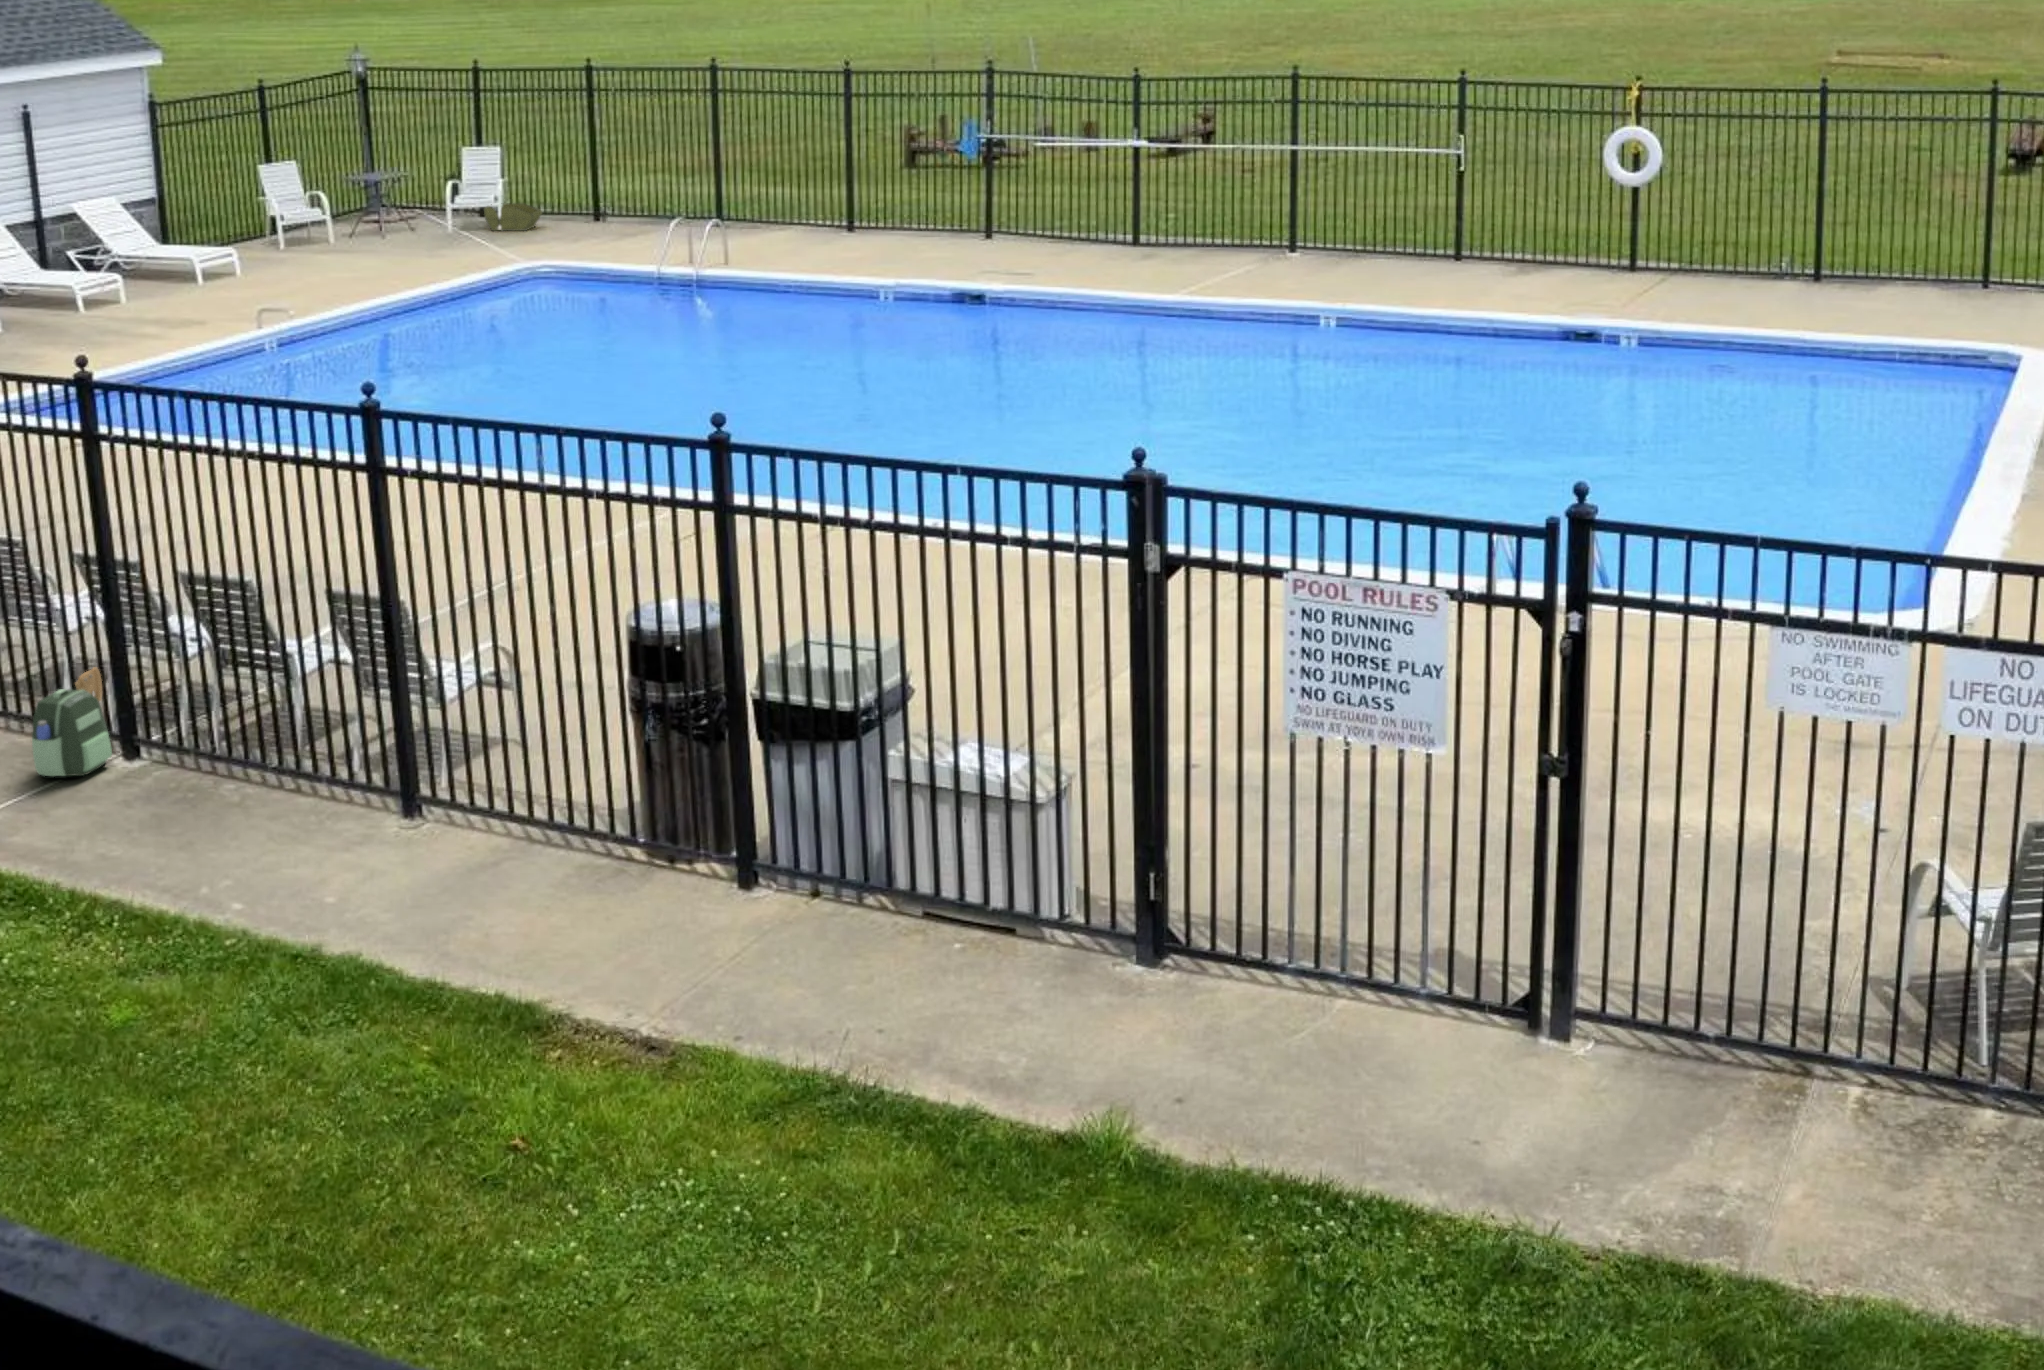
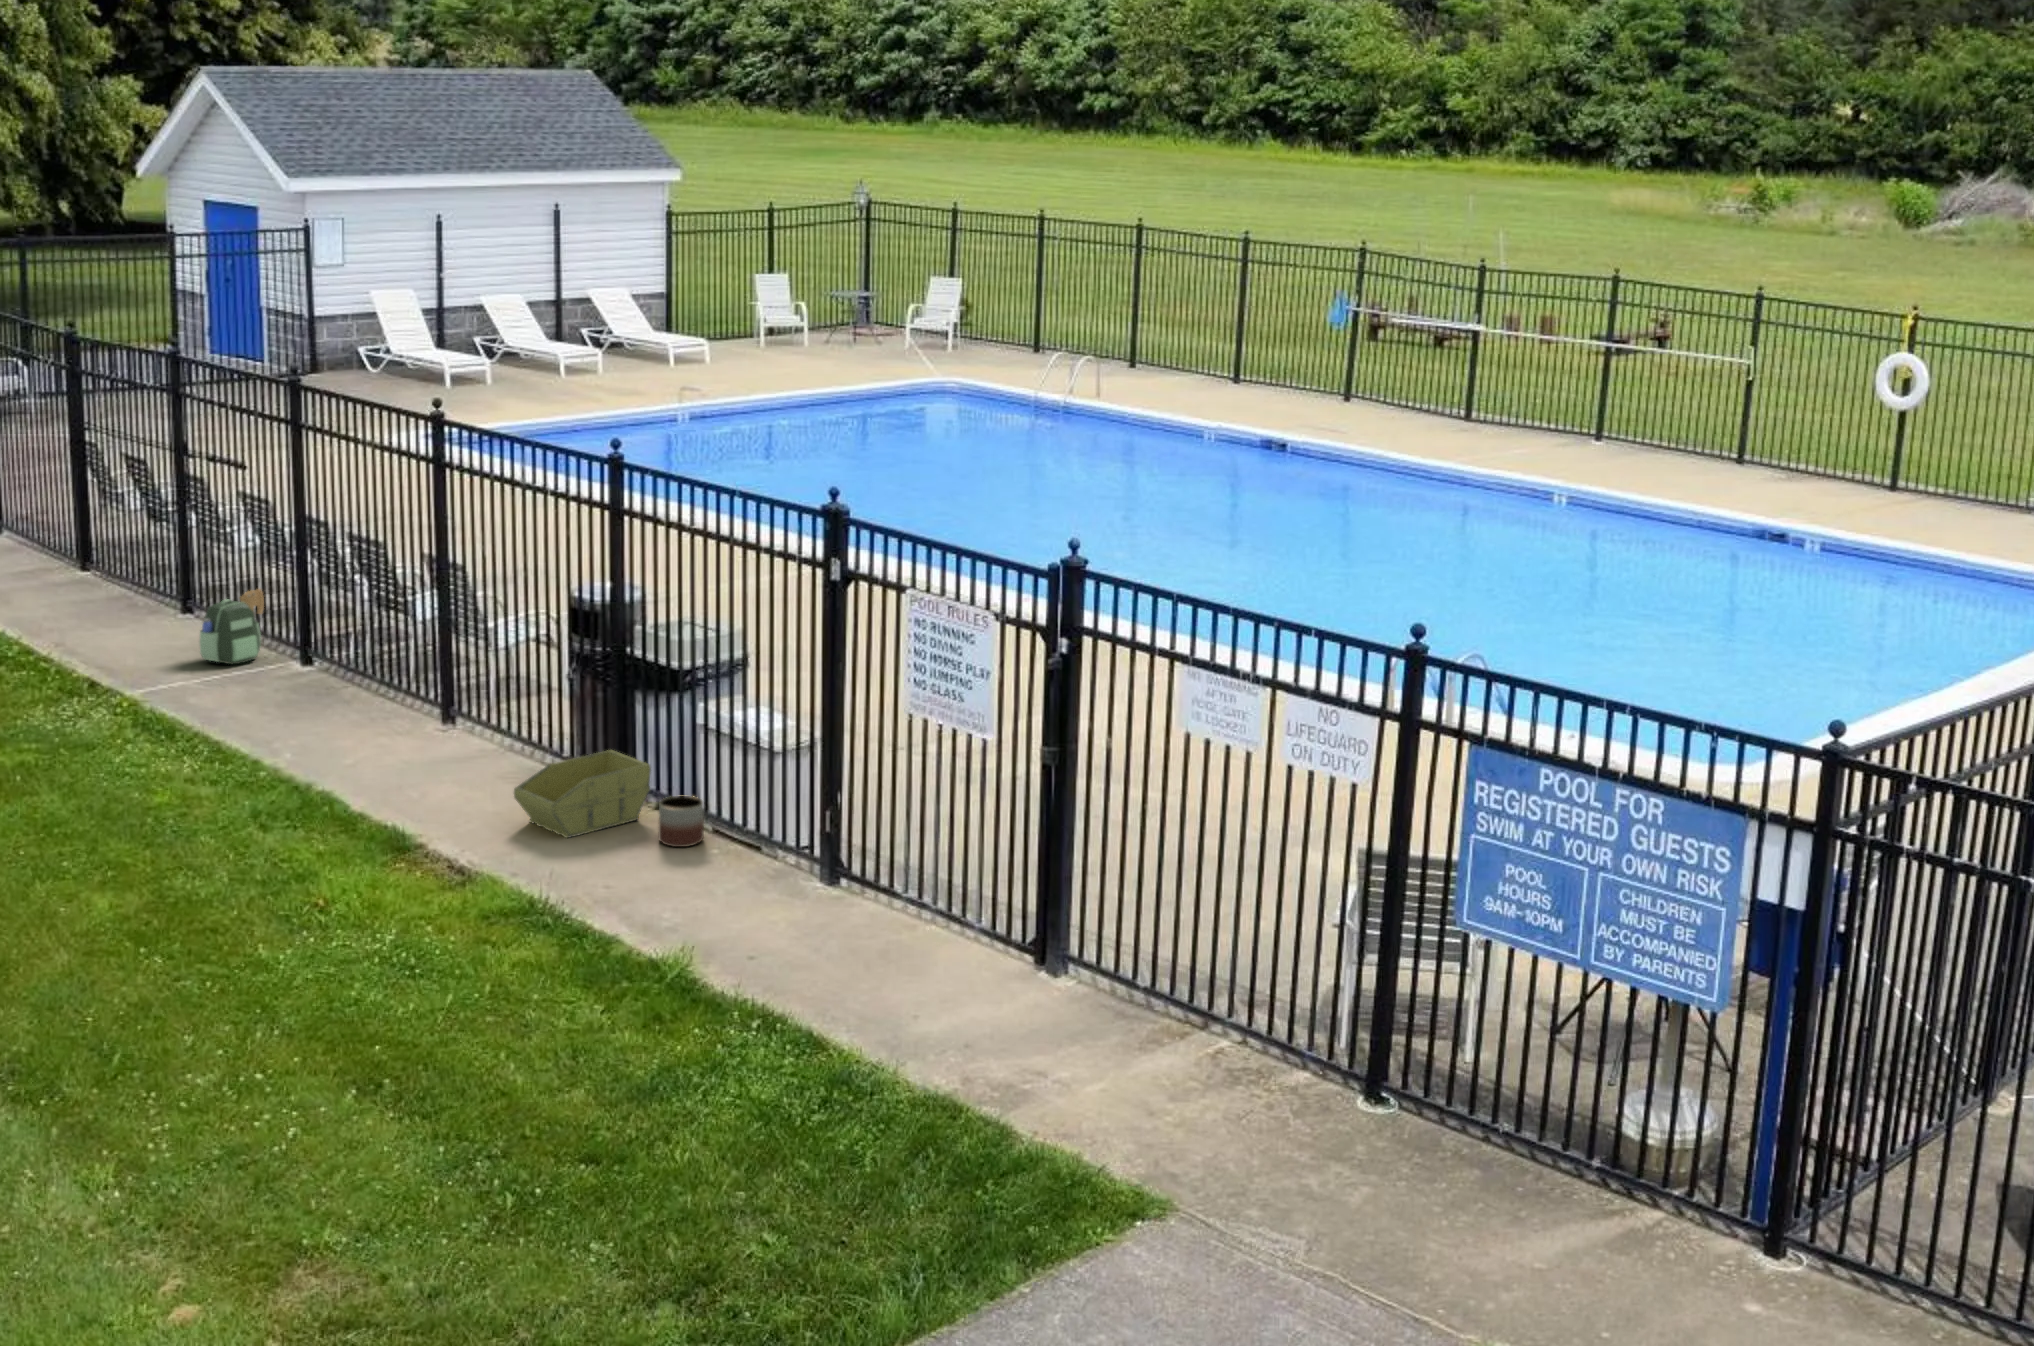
storage bin: present [484,203,542,231] -> present [514,750,651,838]
planter: none [911,868,970,940] -> present [659,796,704,847]

